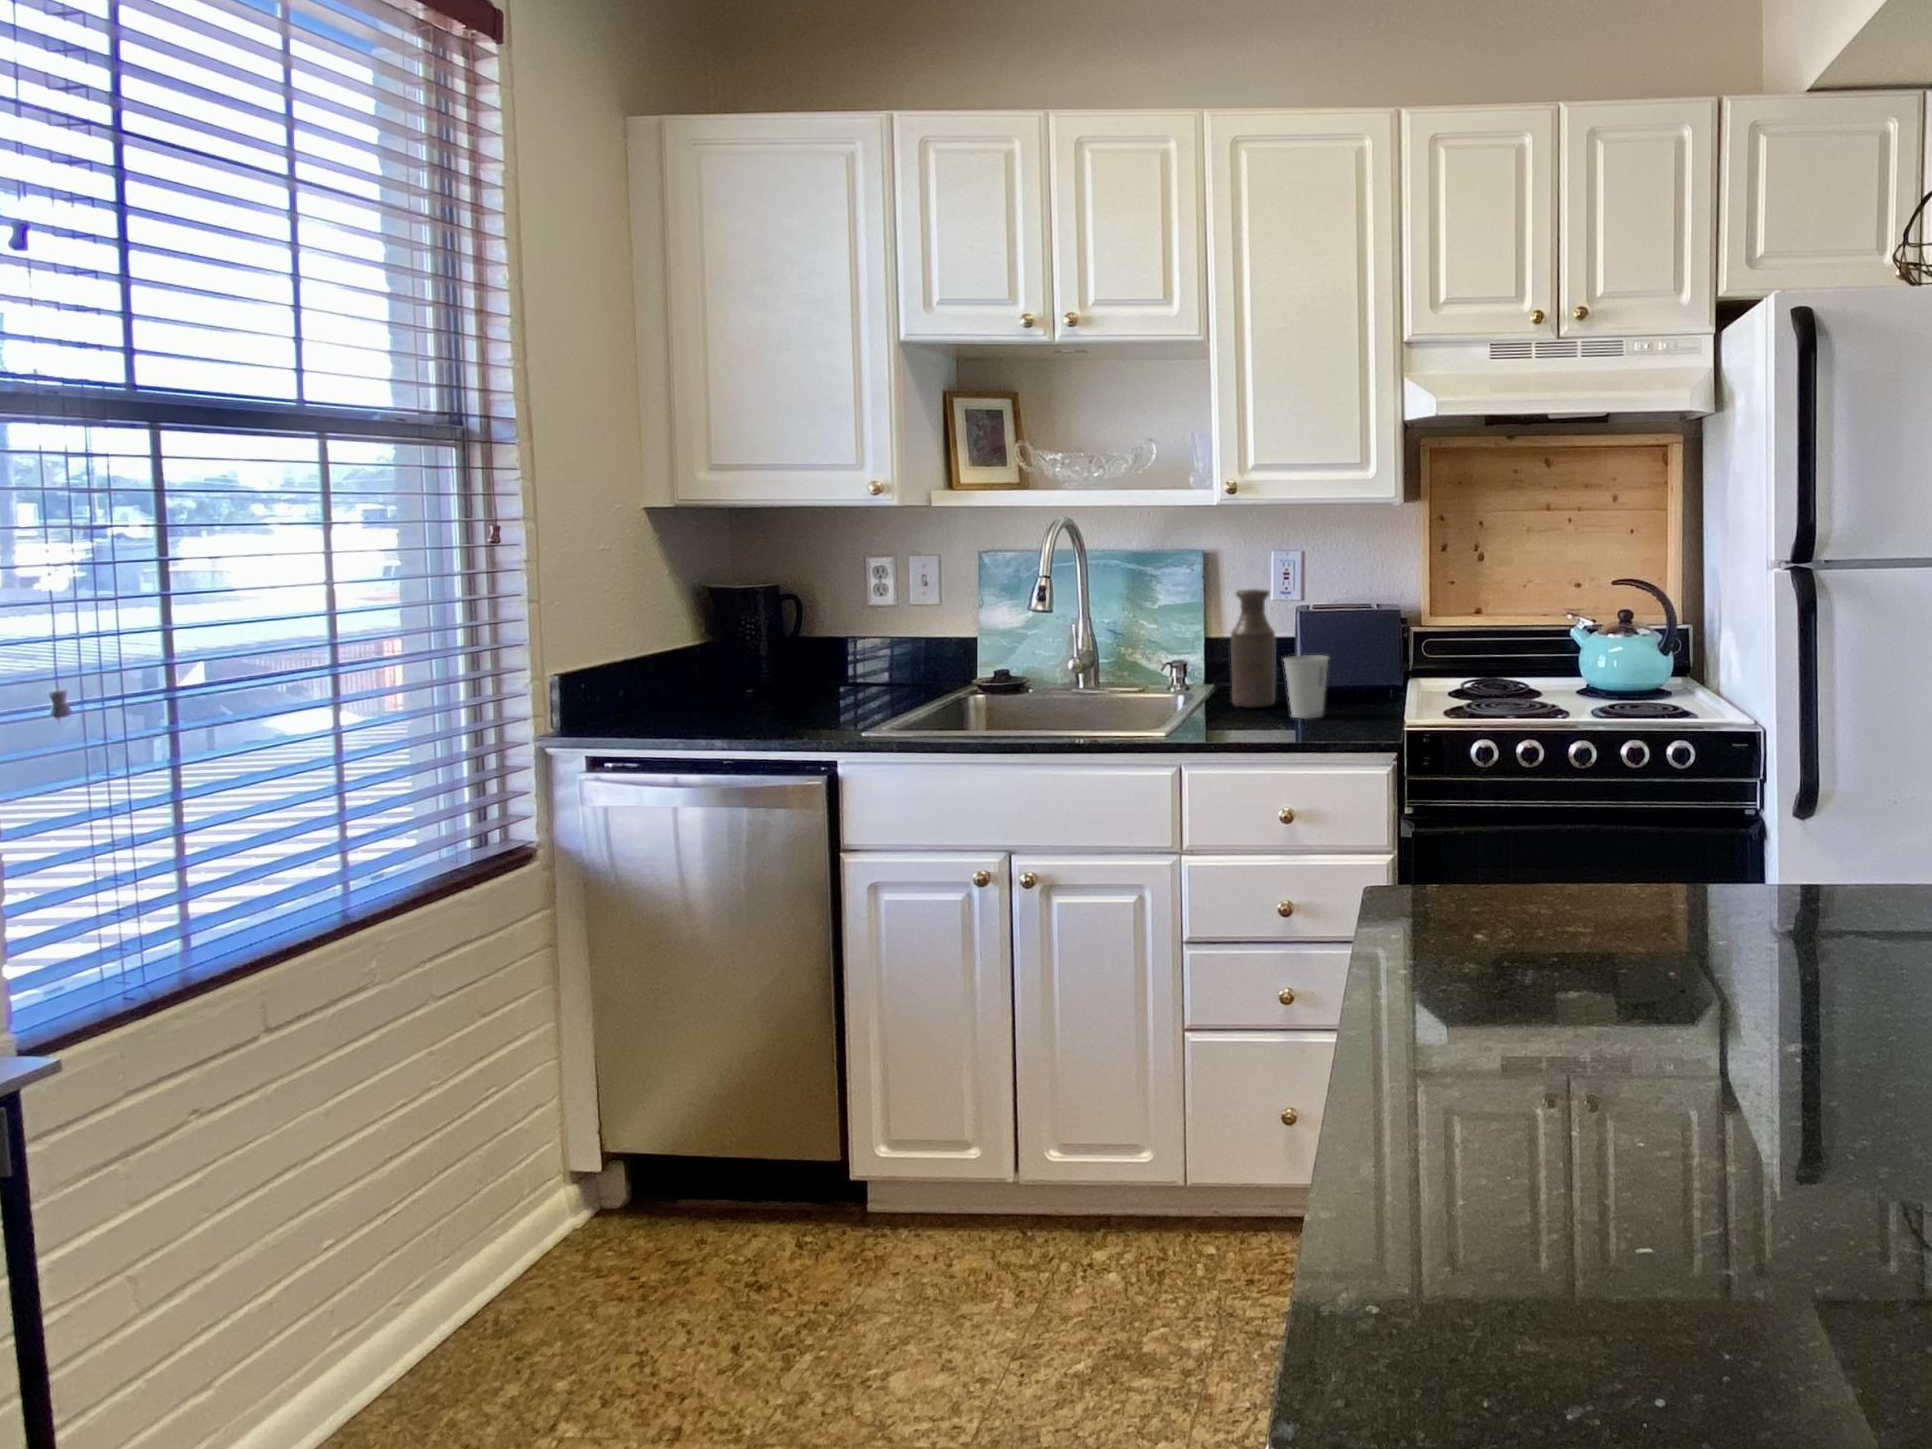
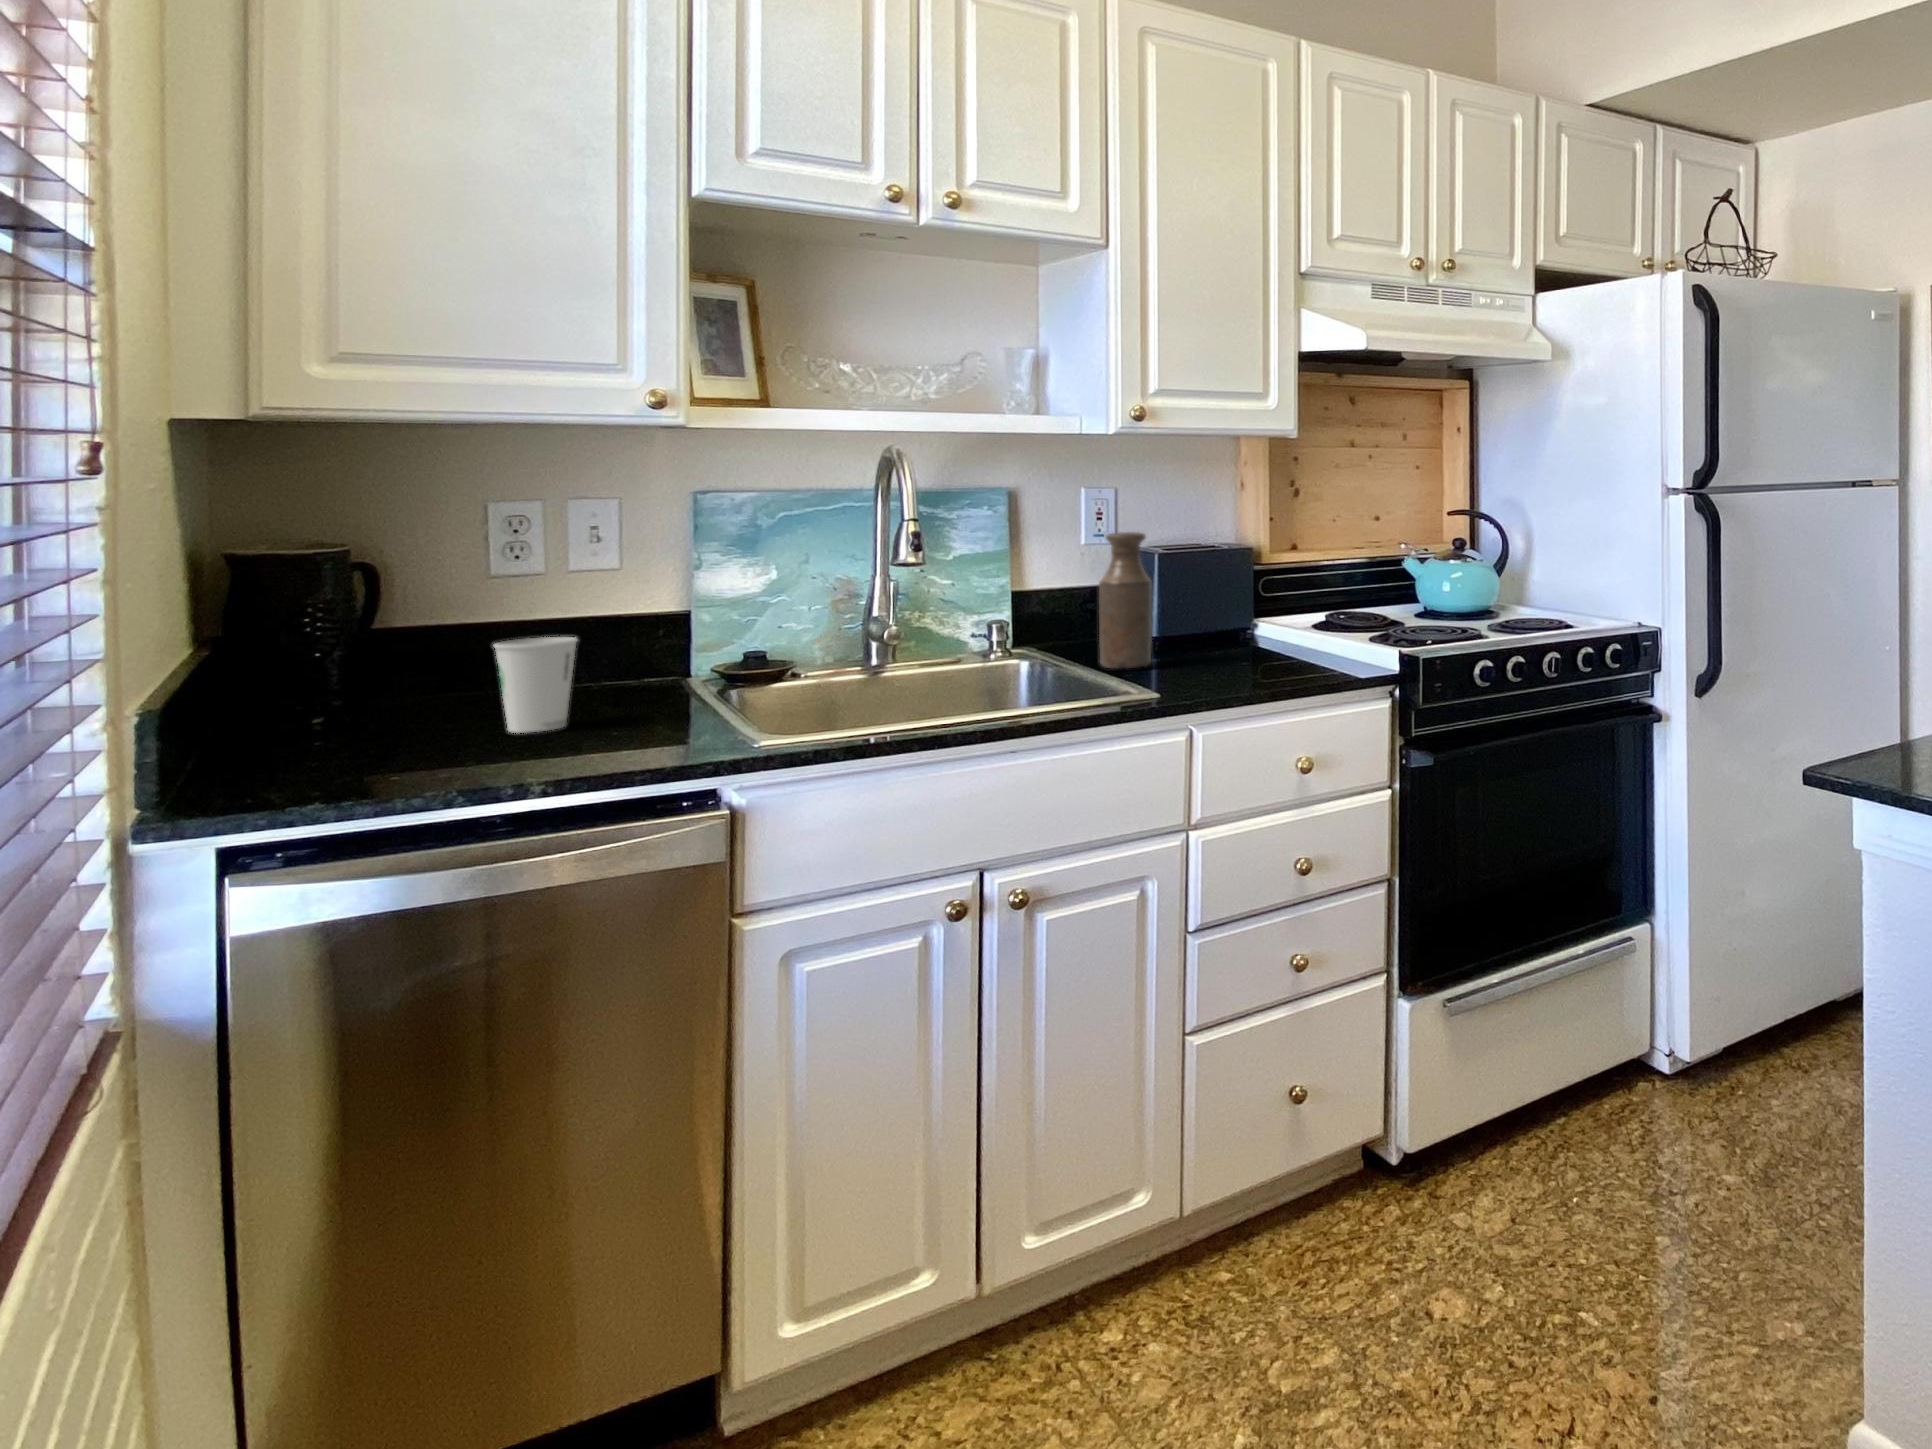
paper cup: present [1284,655,1329,718] -> present [494,637,578,733]

